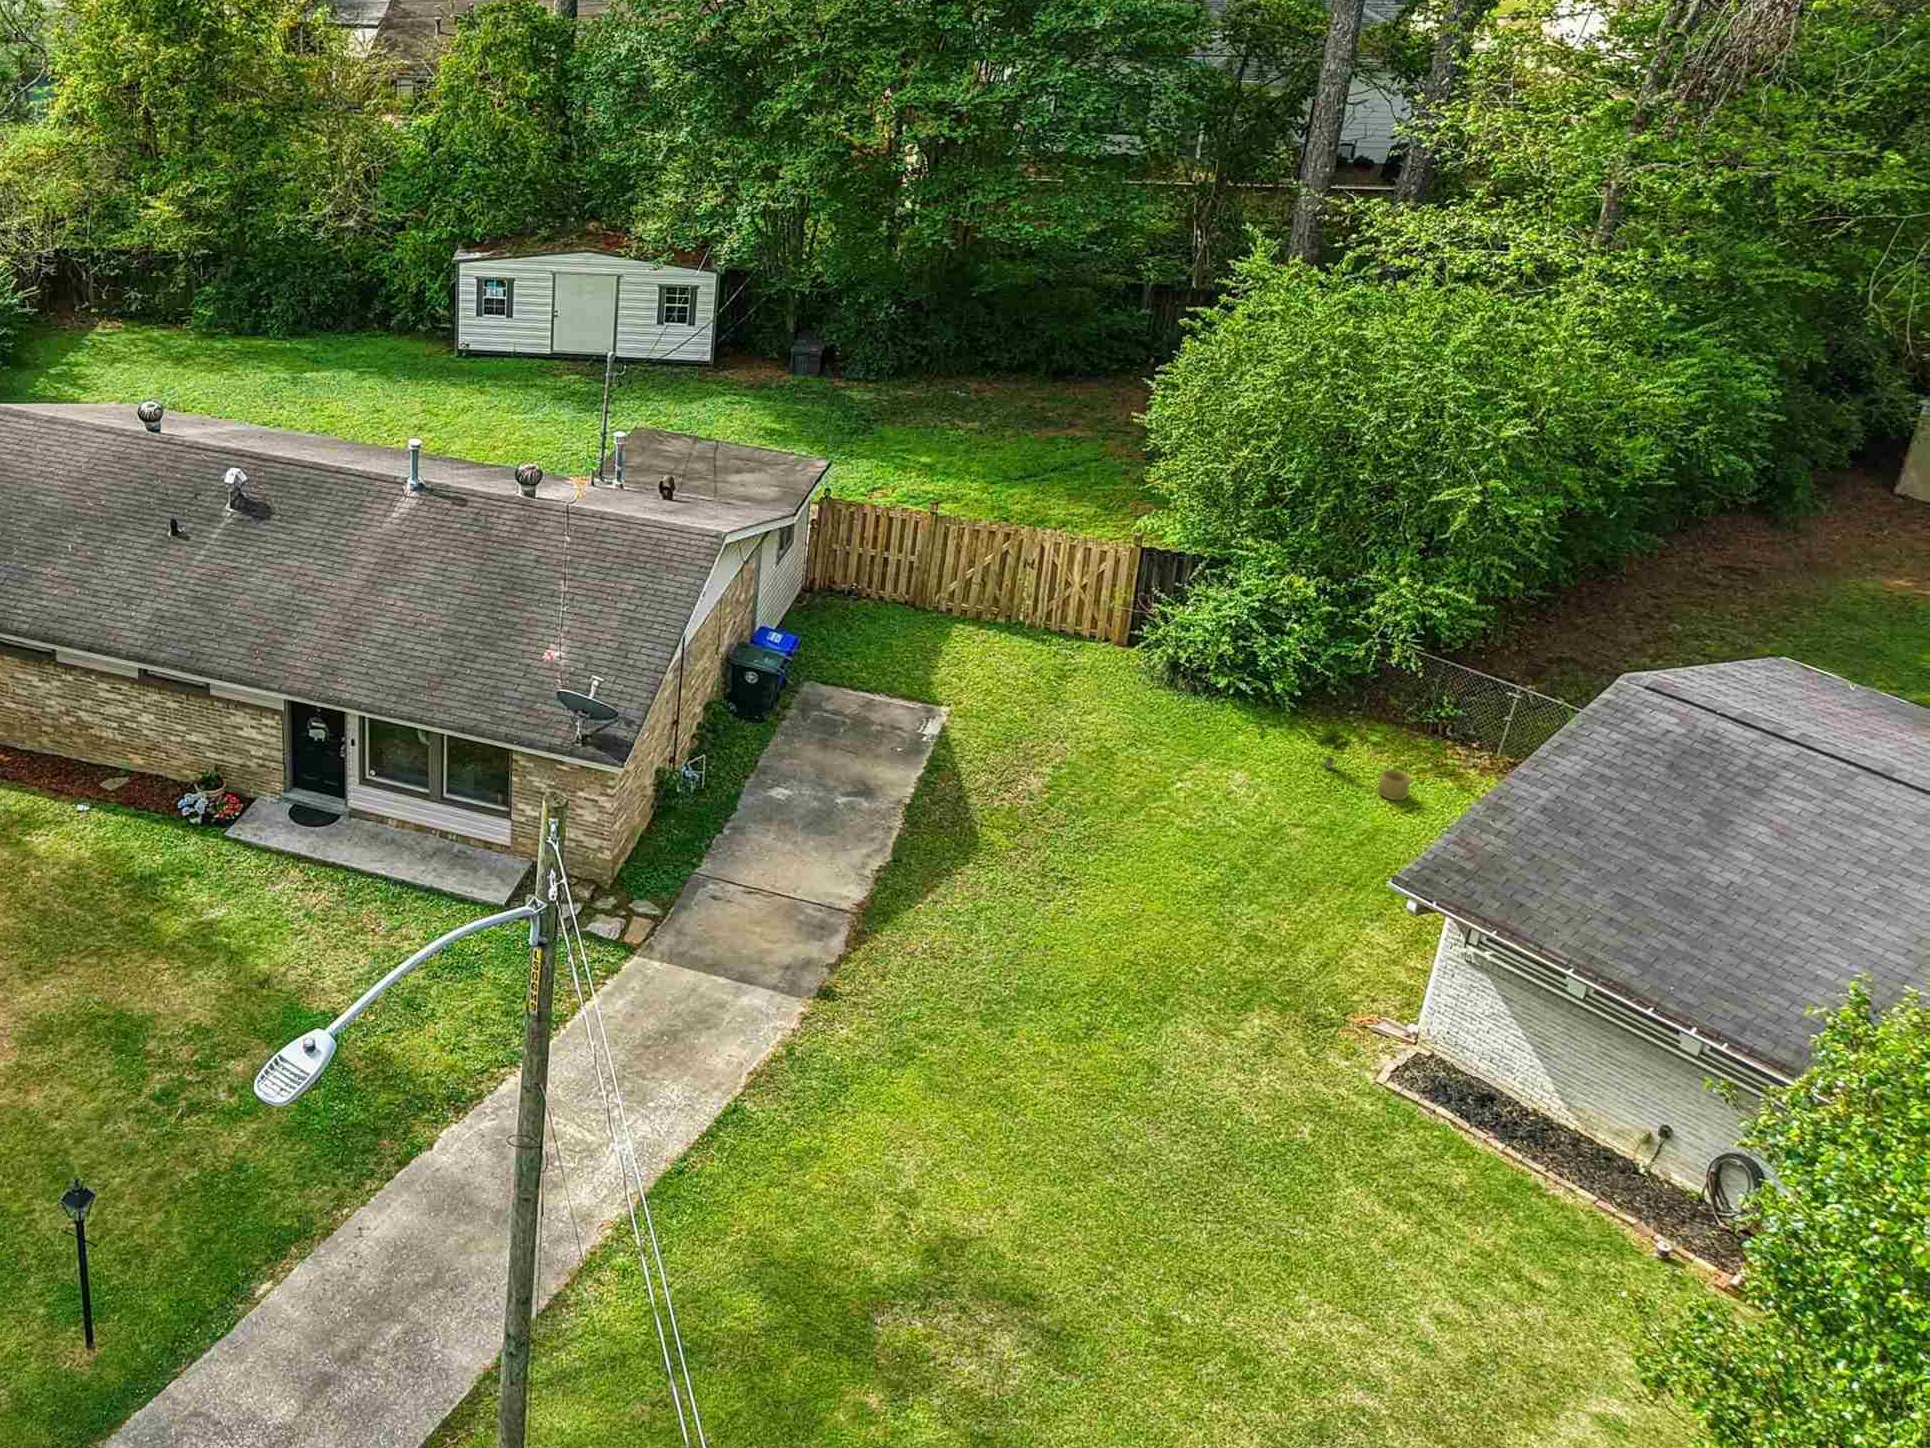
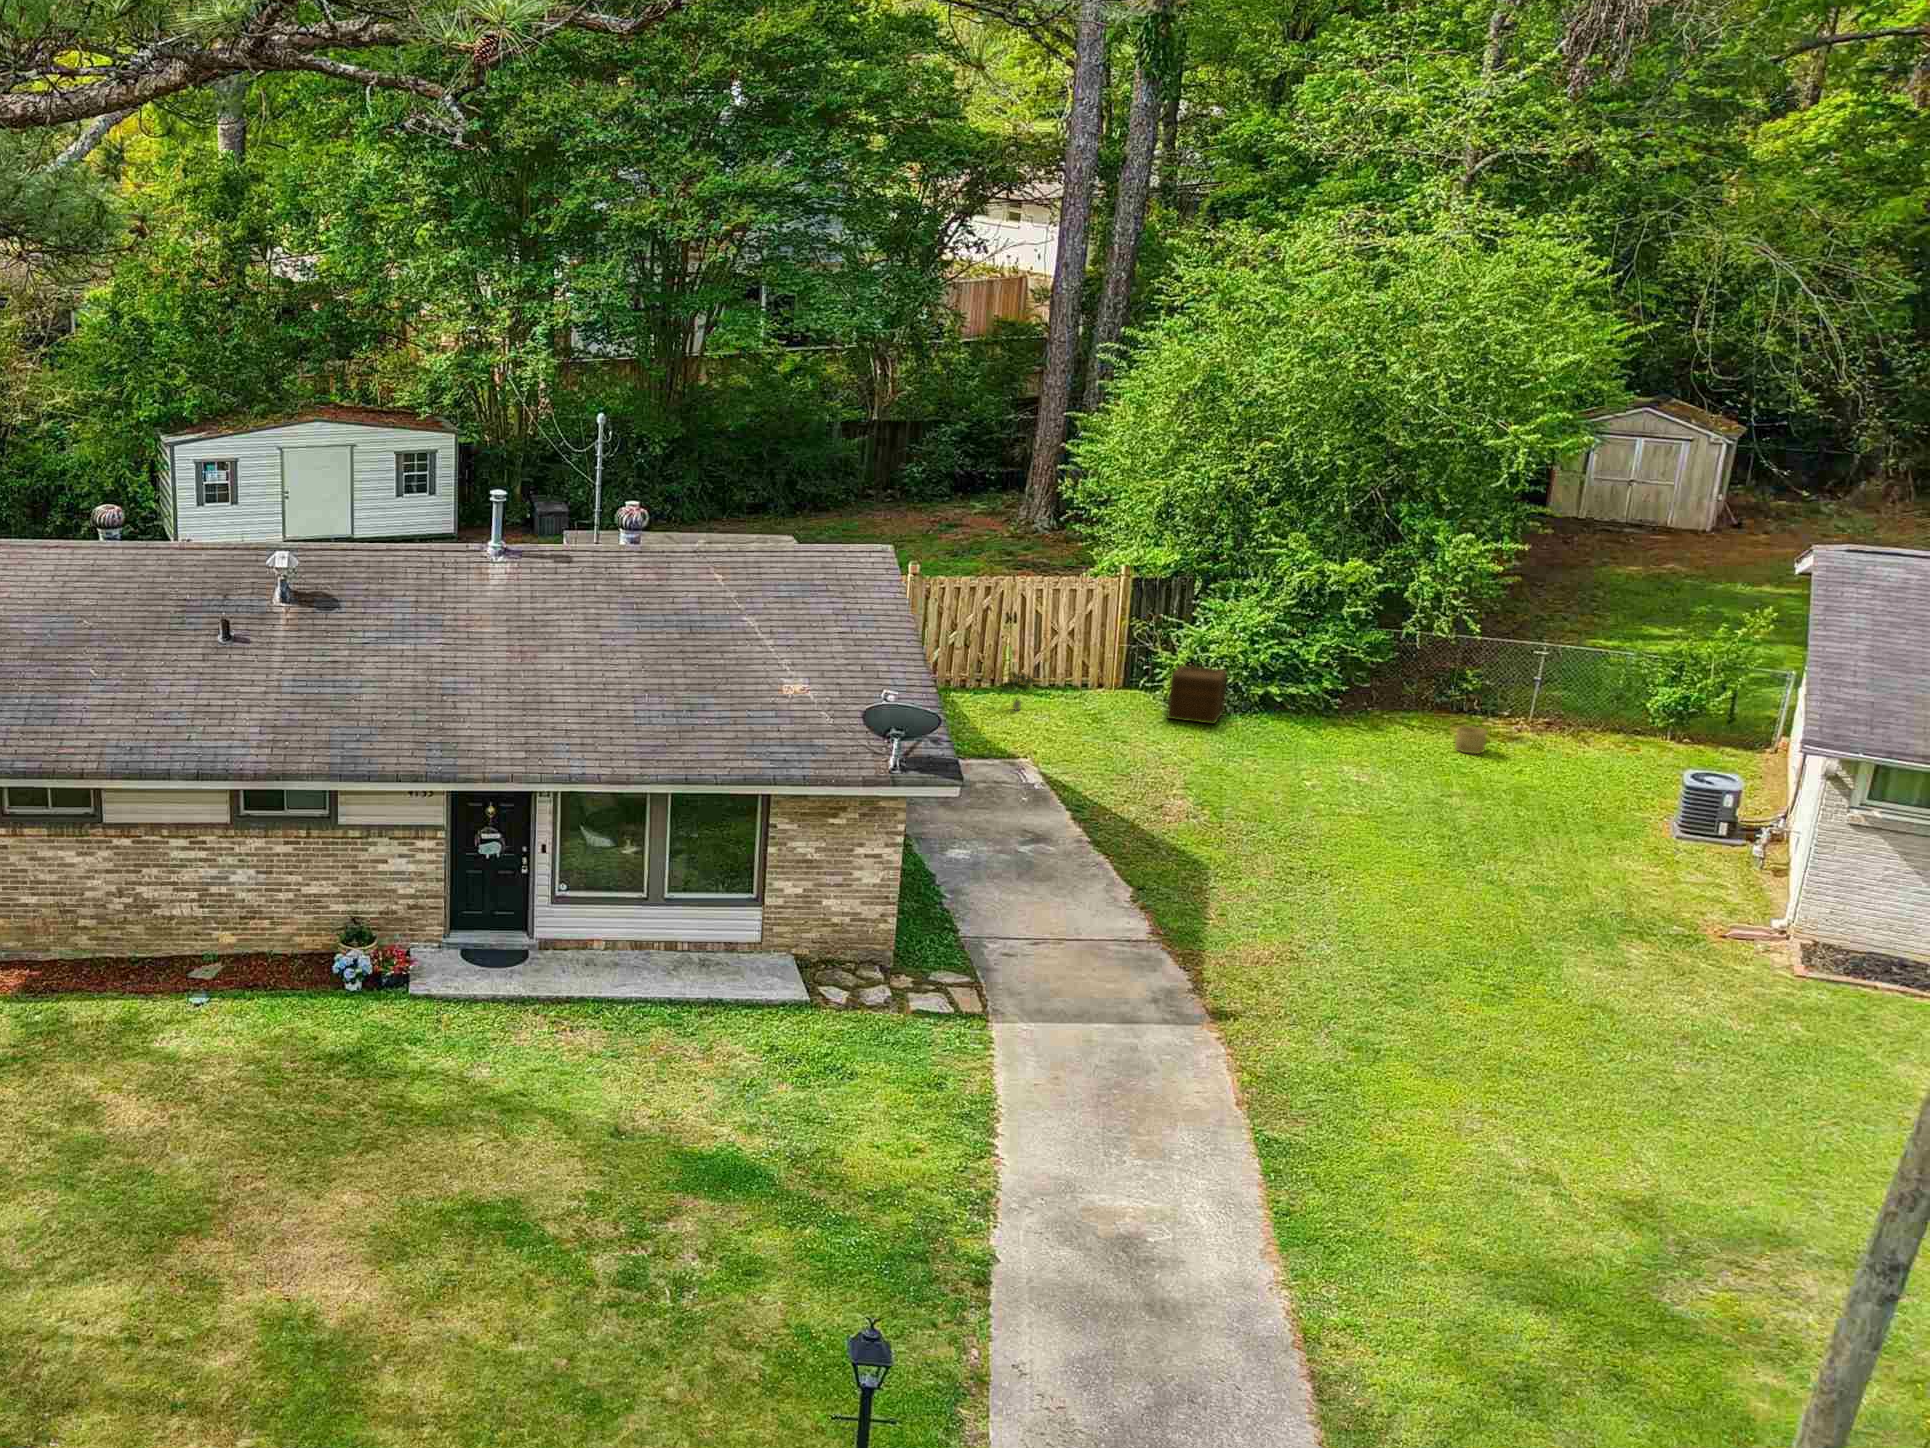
wooden crate: none [1128,644,1200,708] -> present [1167,666,1227,724]
potted plant: present [1317,733,1351,769] -> present [1003,674,1035,710]

